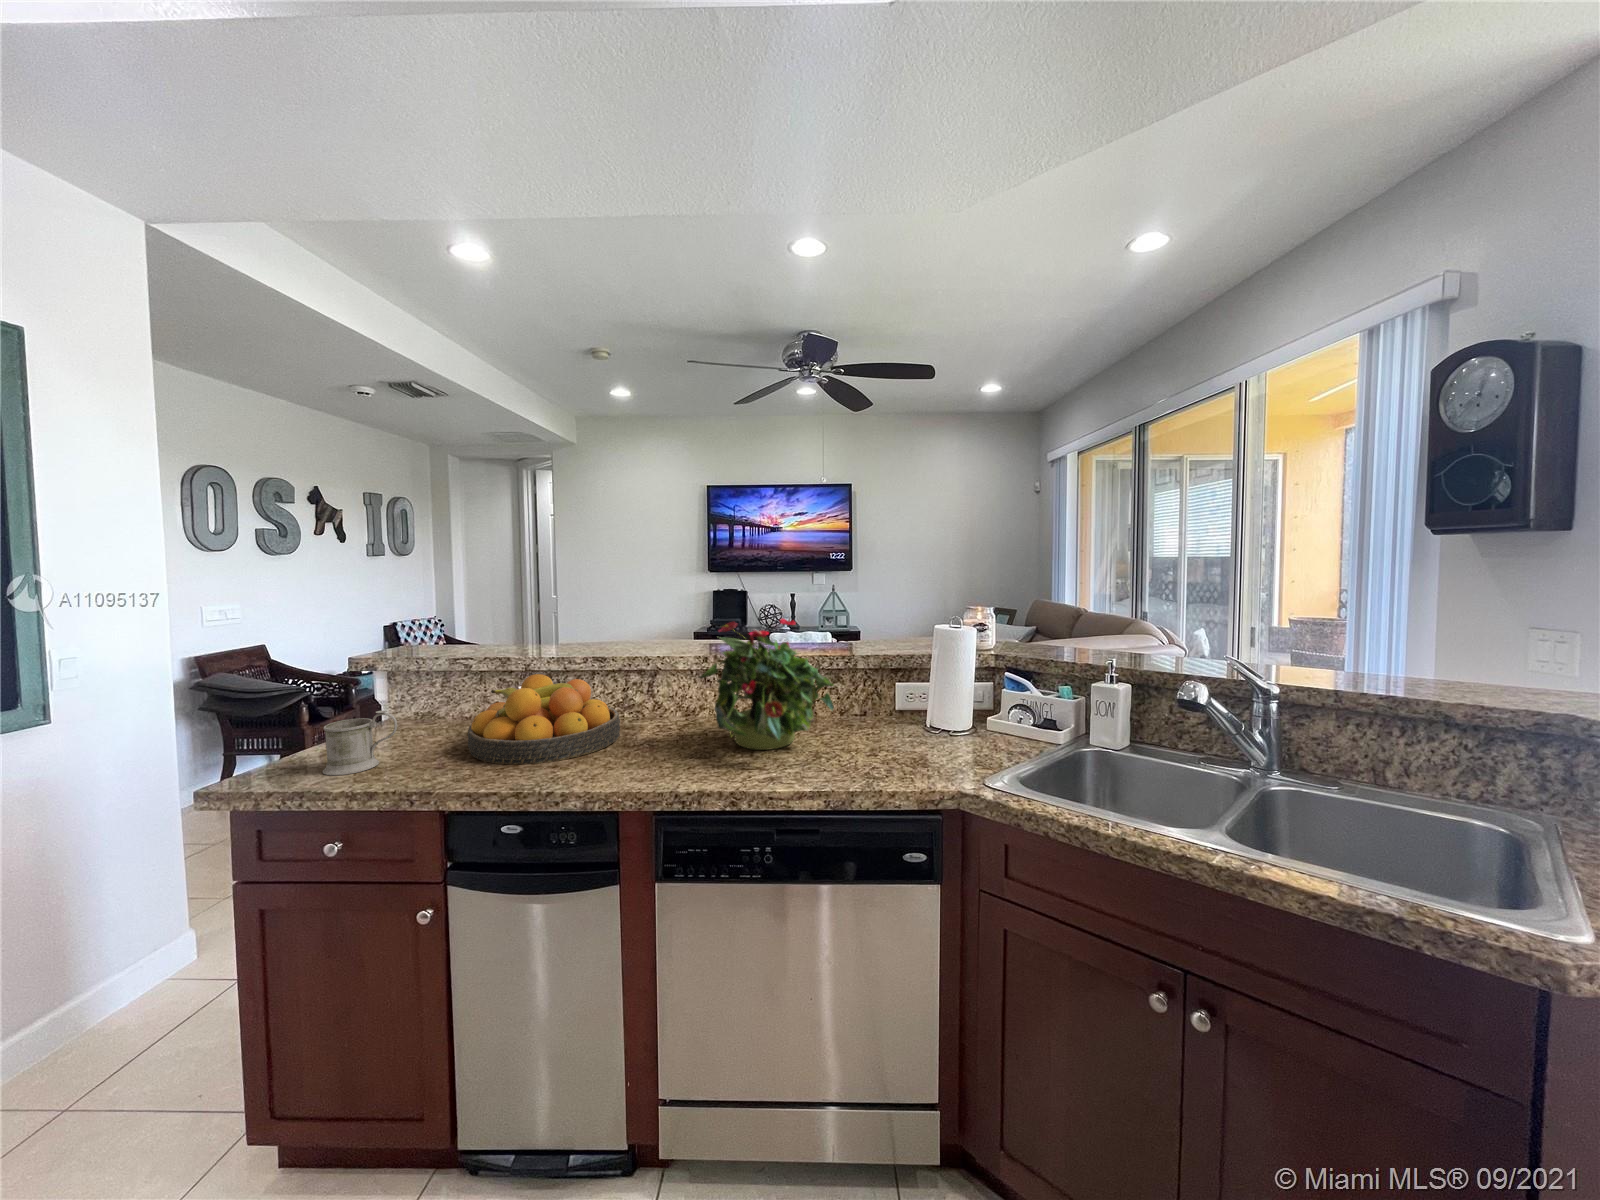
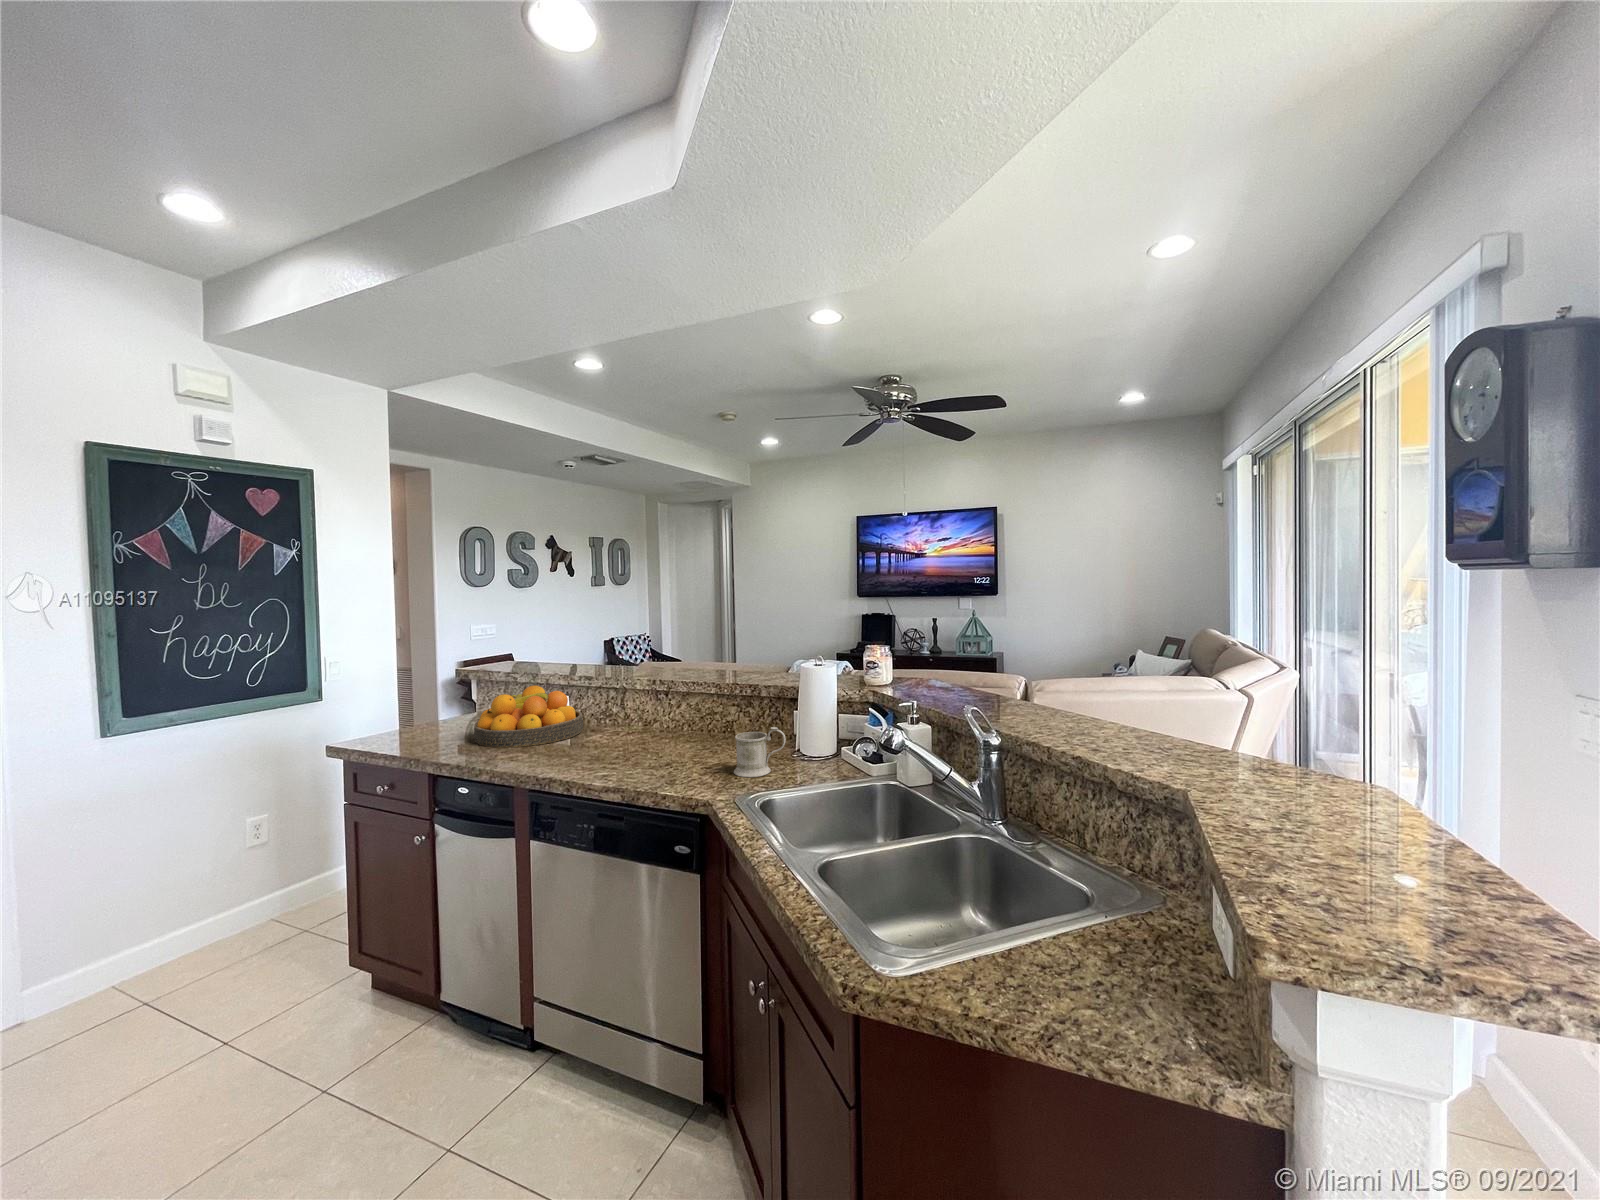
potted plant: present [700,619,834,750] -> none [599,650,705,755]
mug: present [322,711,397,775] -> present [734,727,786,777]

